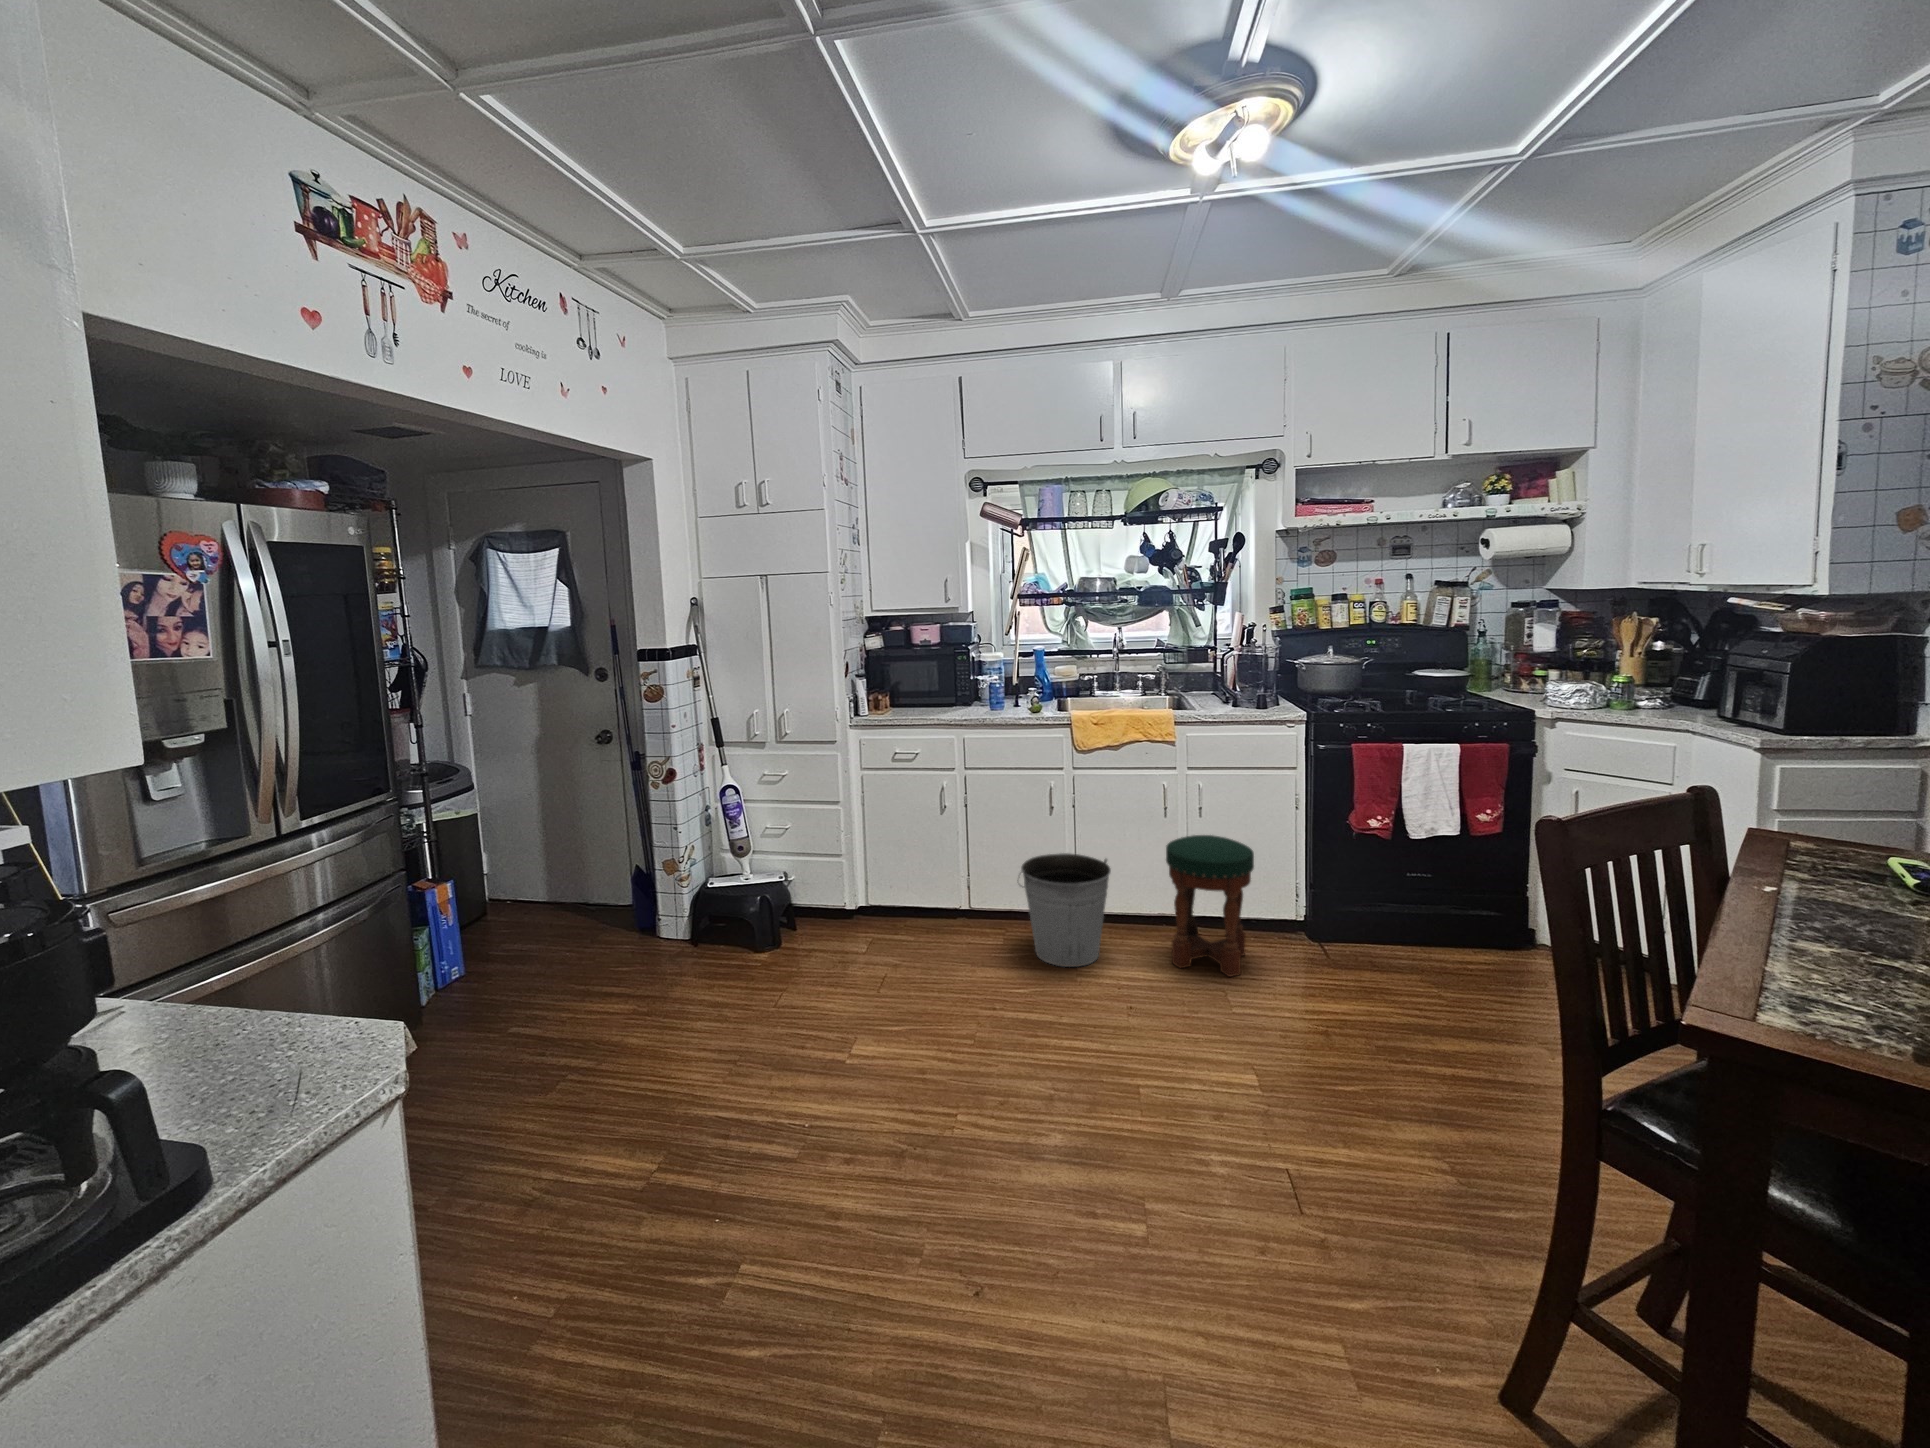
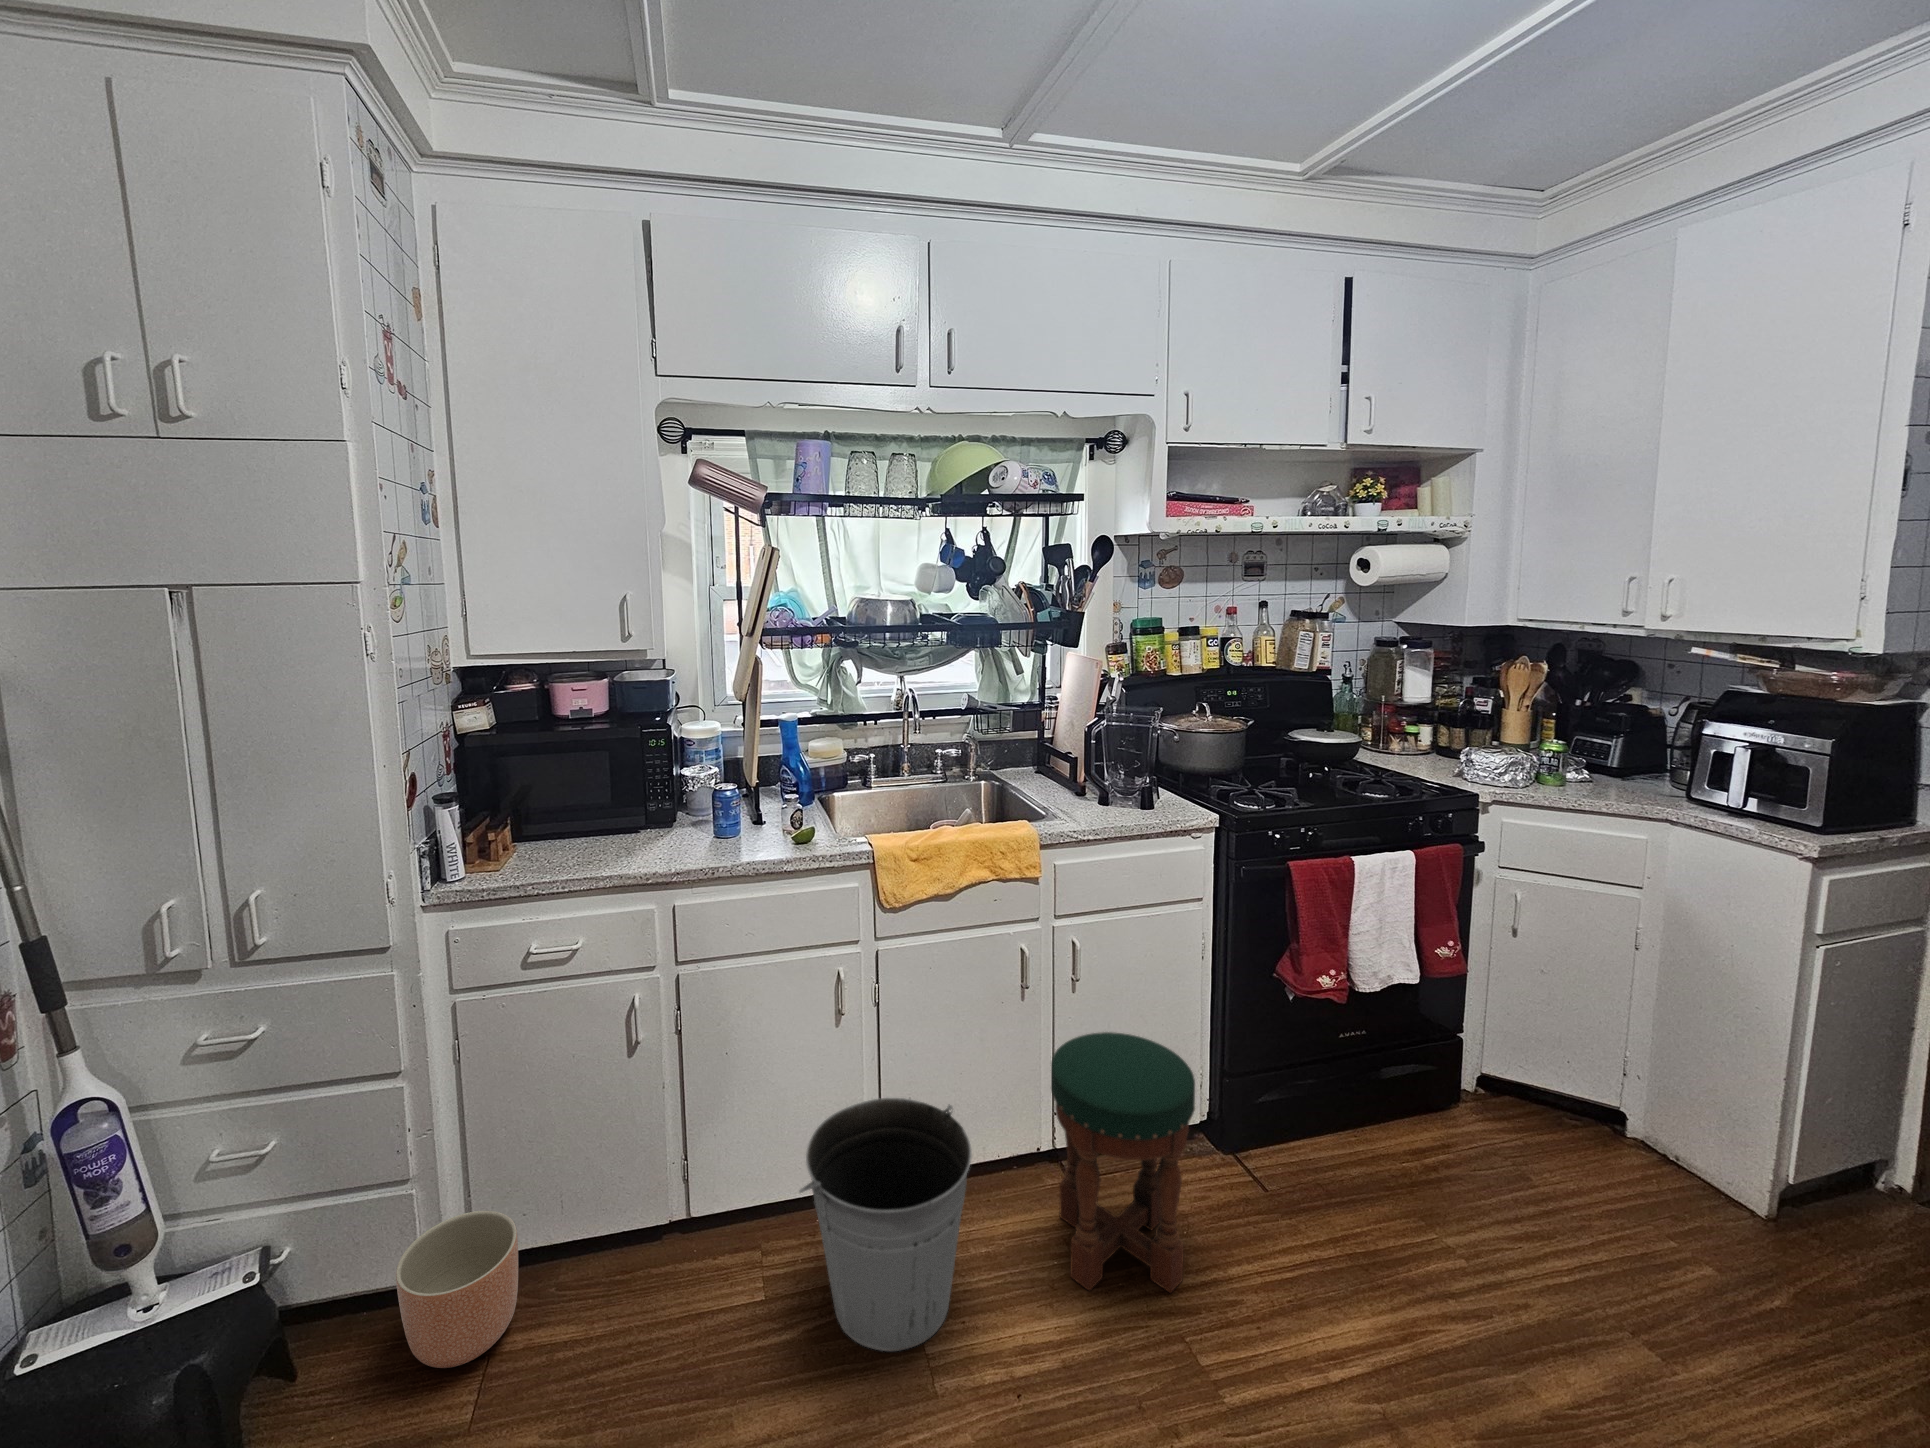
planter: none [836,877,886,936] -> present [396,1211,518,1368]

